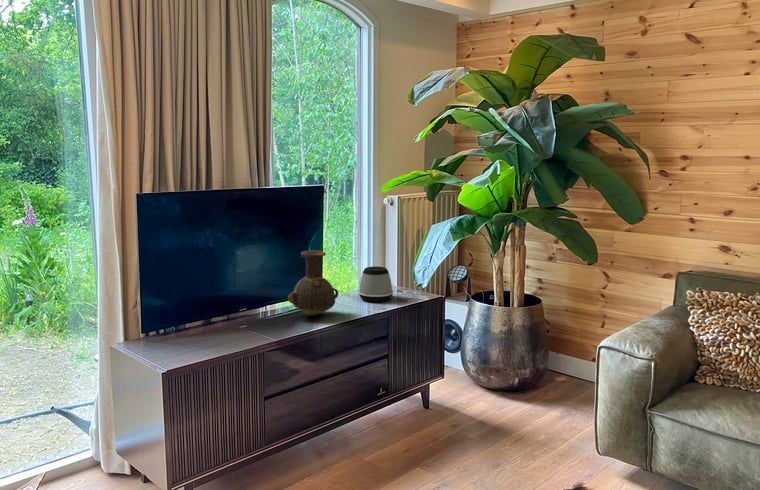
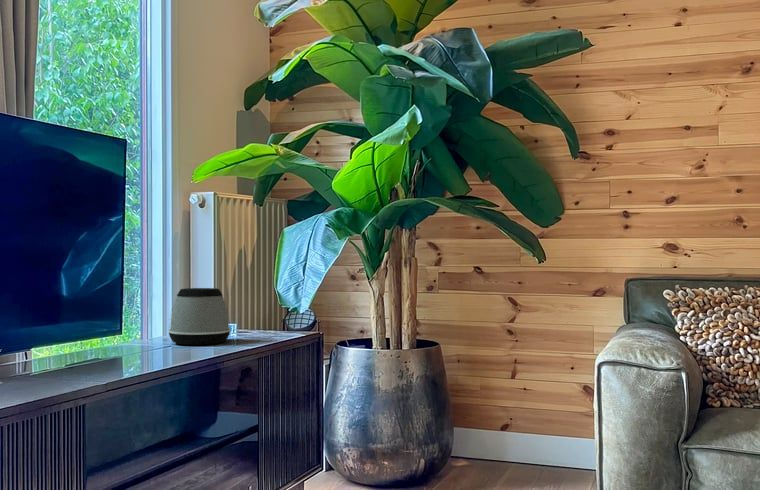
vase: present [288,250,338,316] -> none [55,240,149,363]

